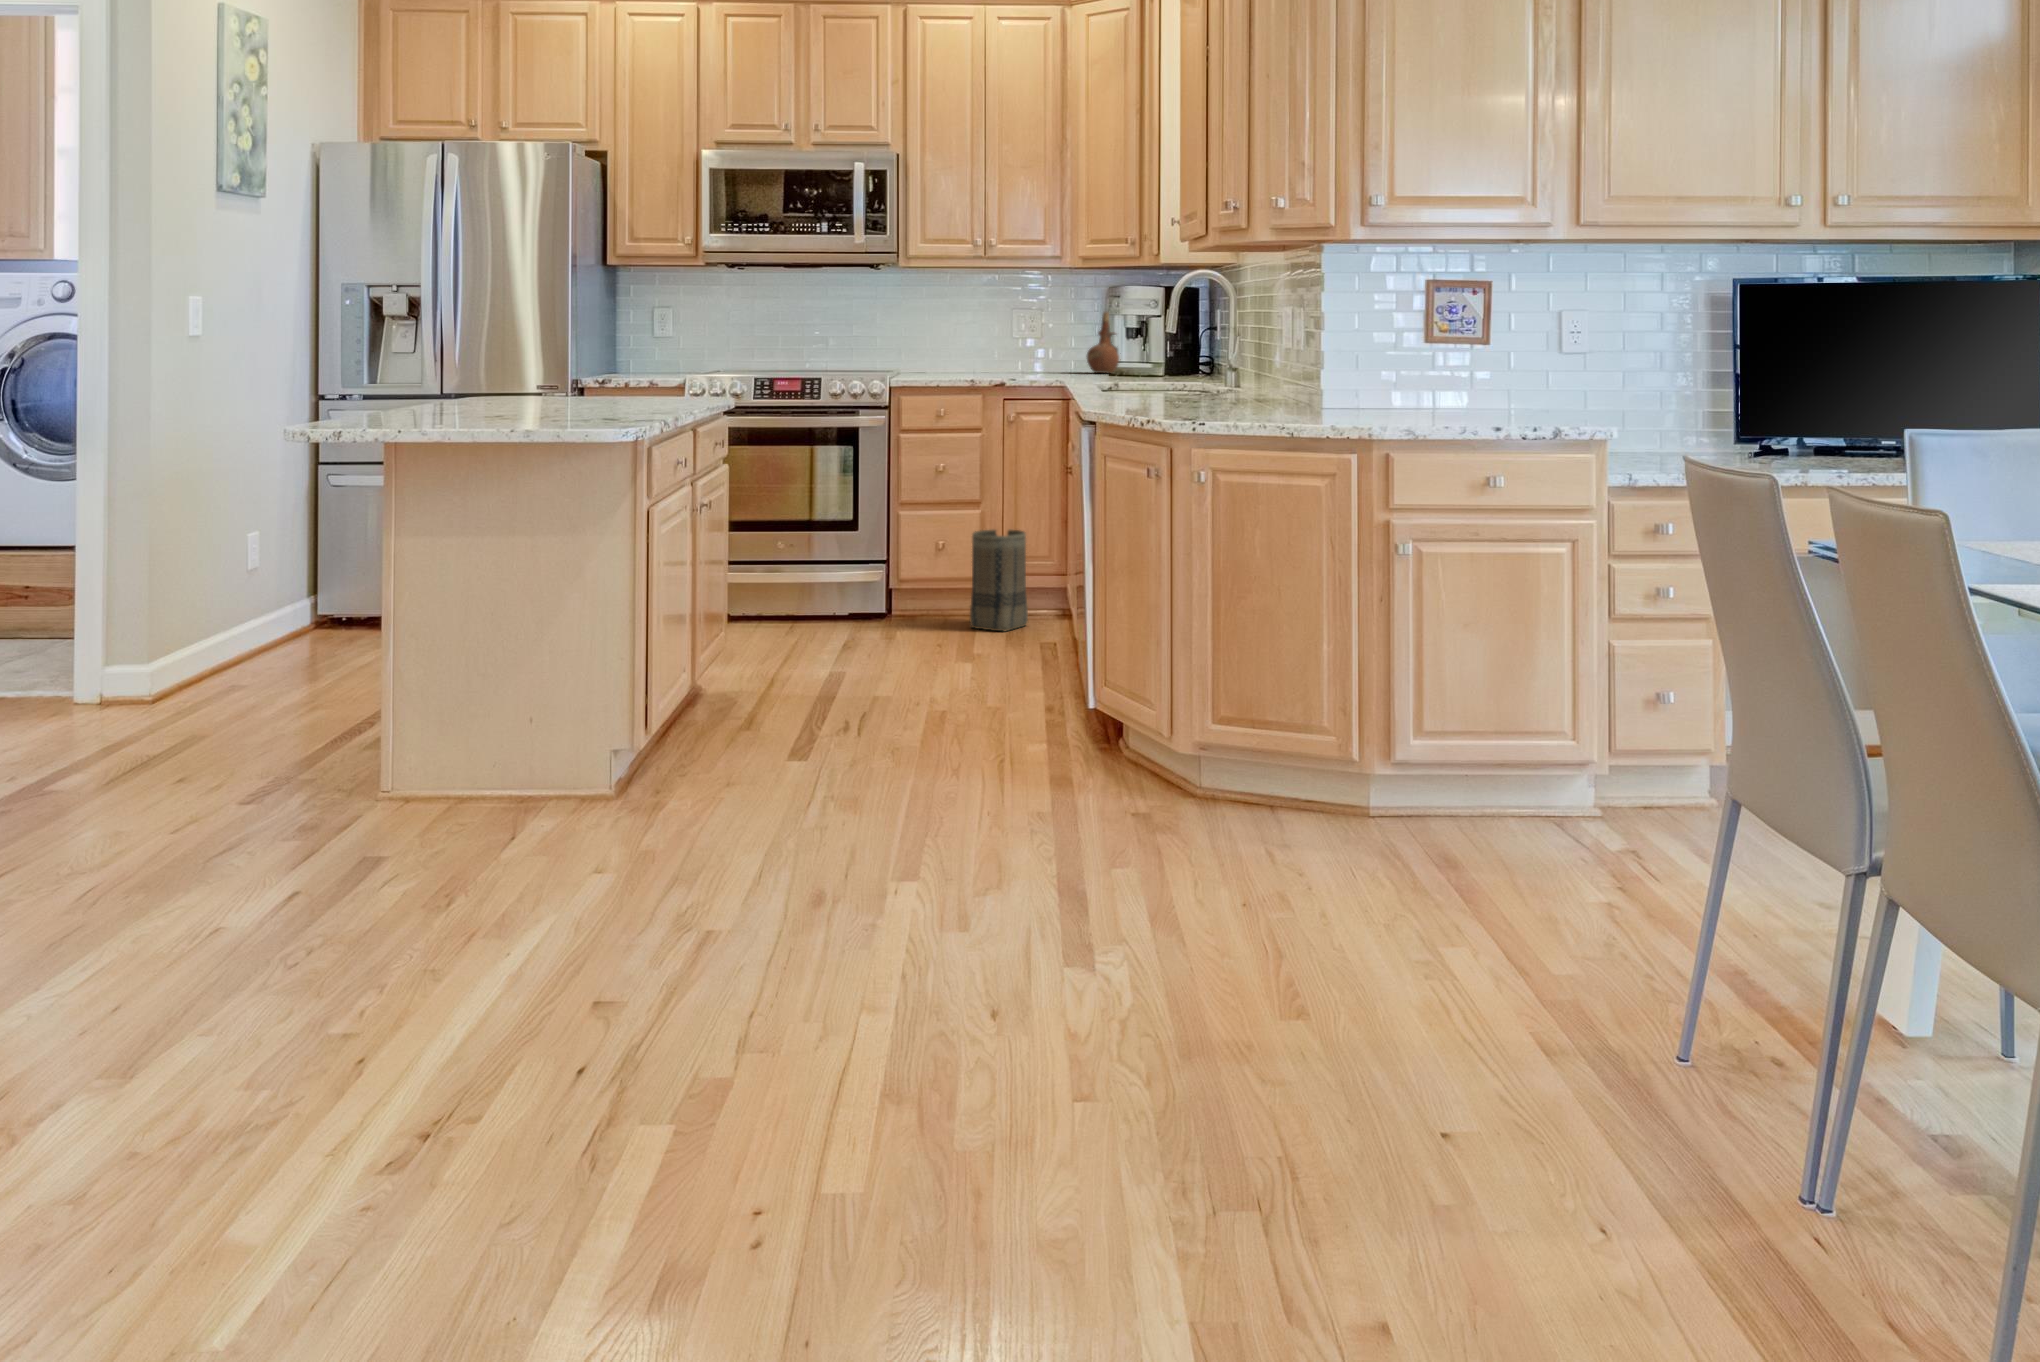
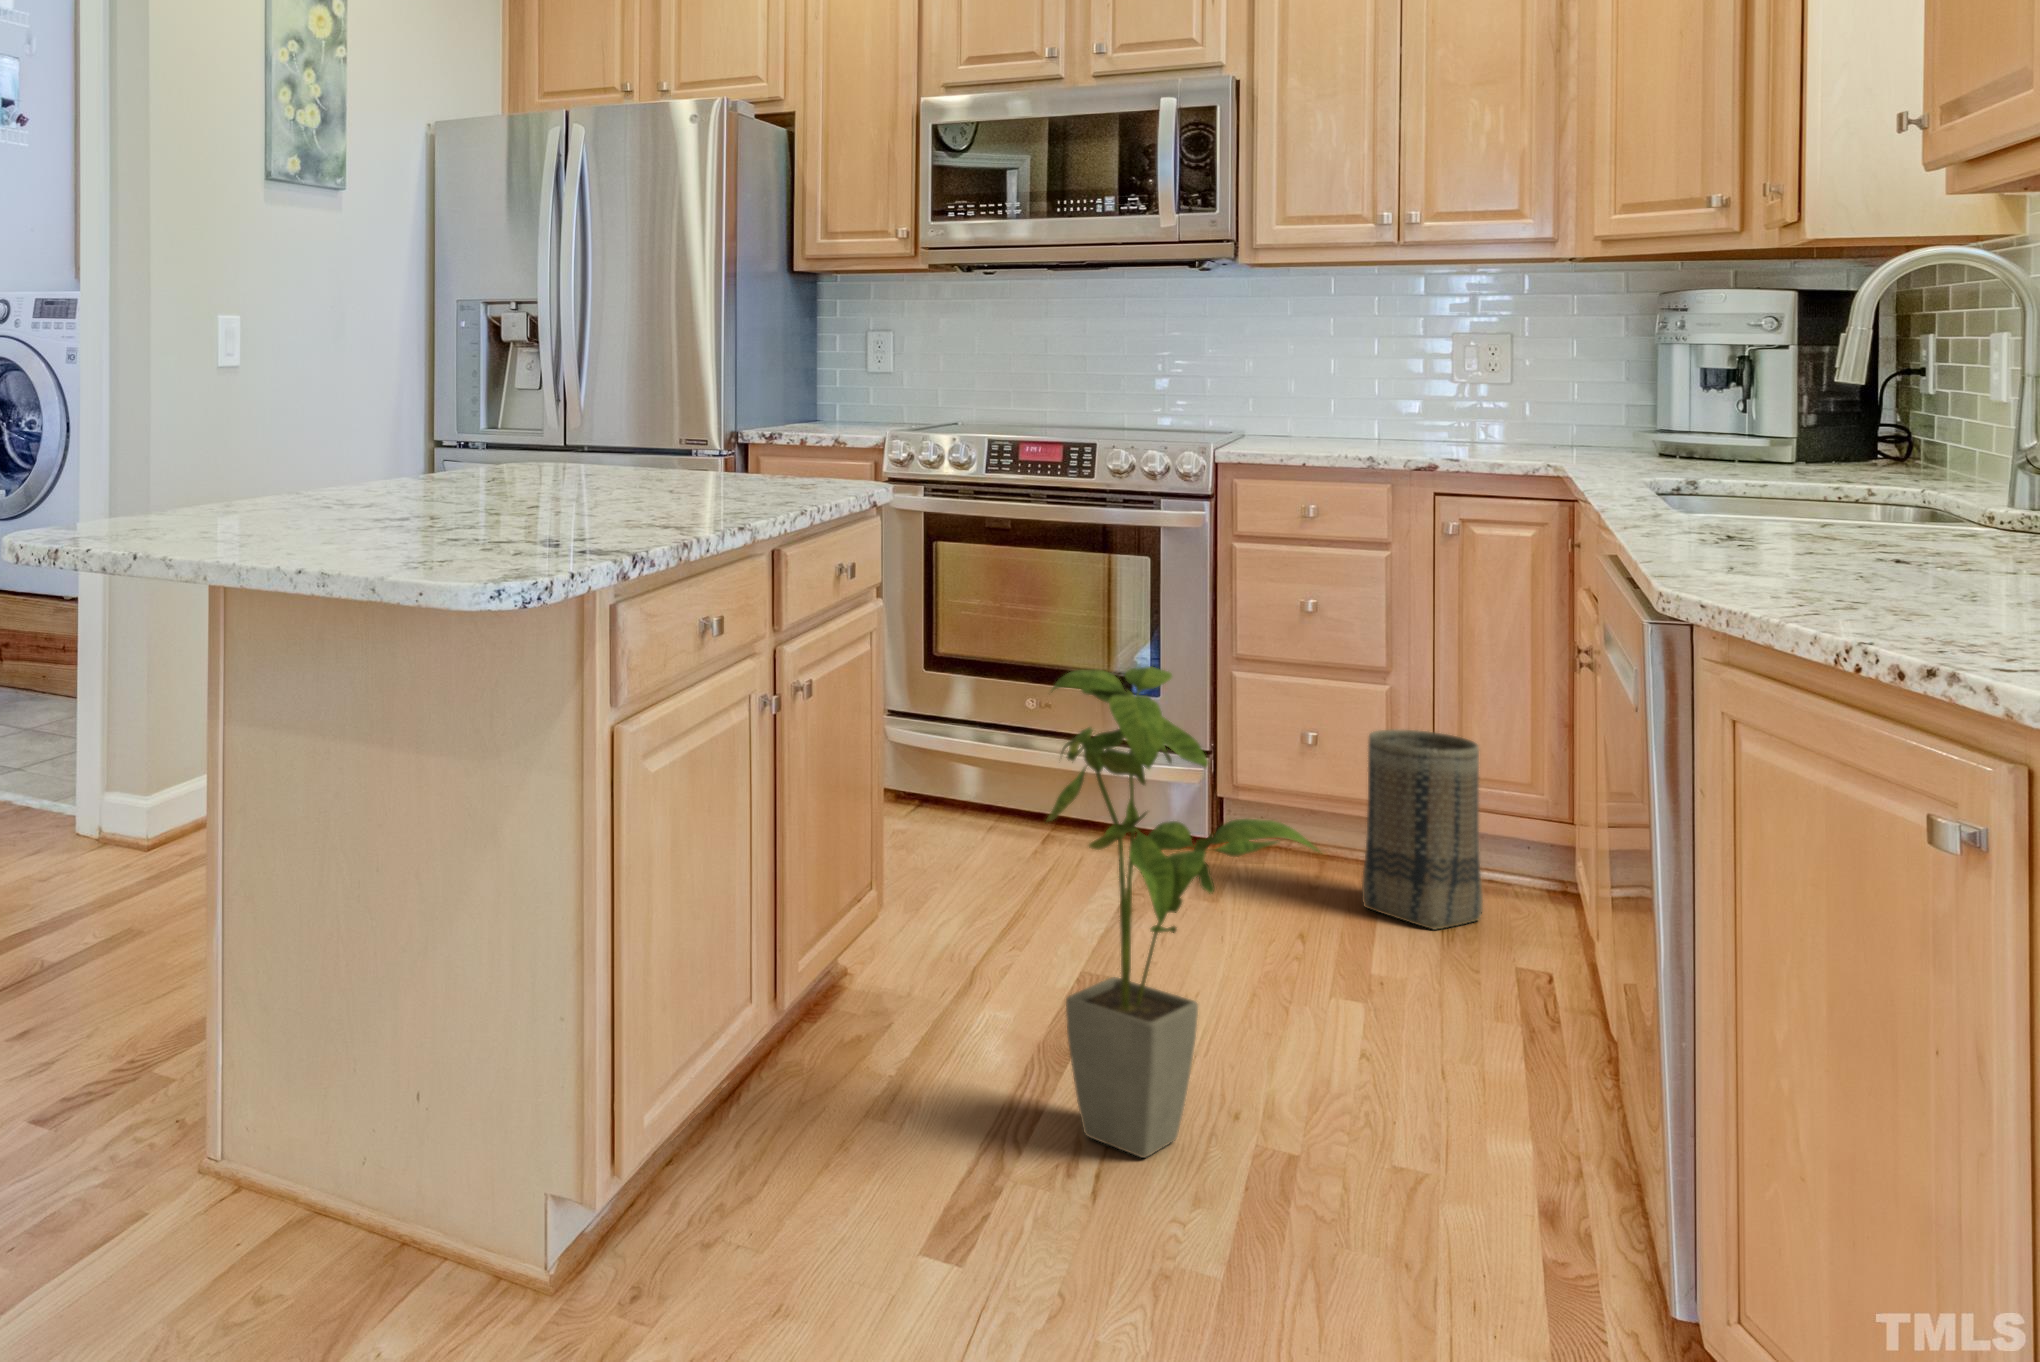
ceramic pitcher: present [1086,312,1121,373] -> none [1606,336,1687,451]
house plant: none [826,482,957,721] -> present [1045,666,1318,1158]

